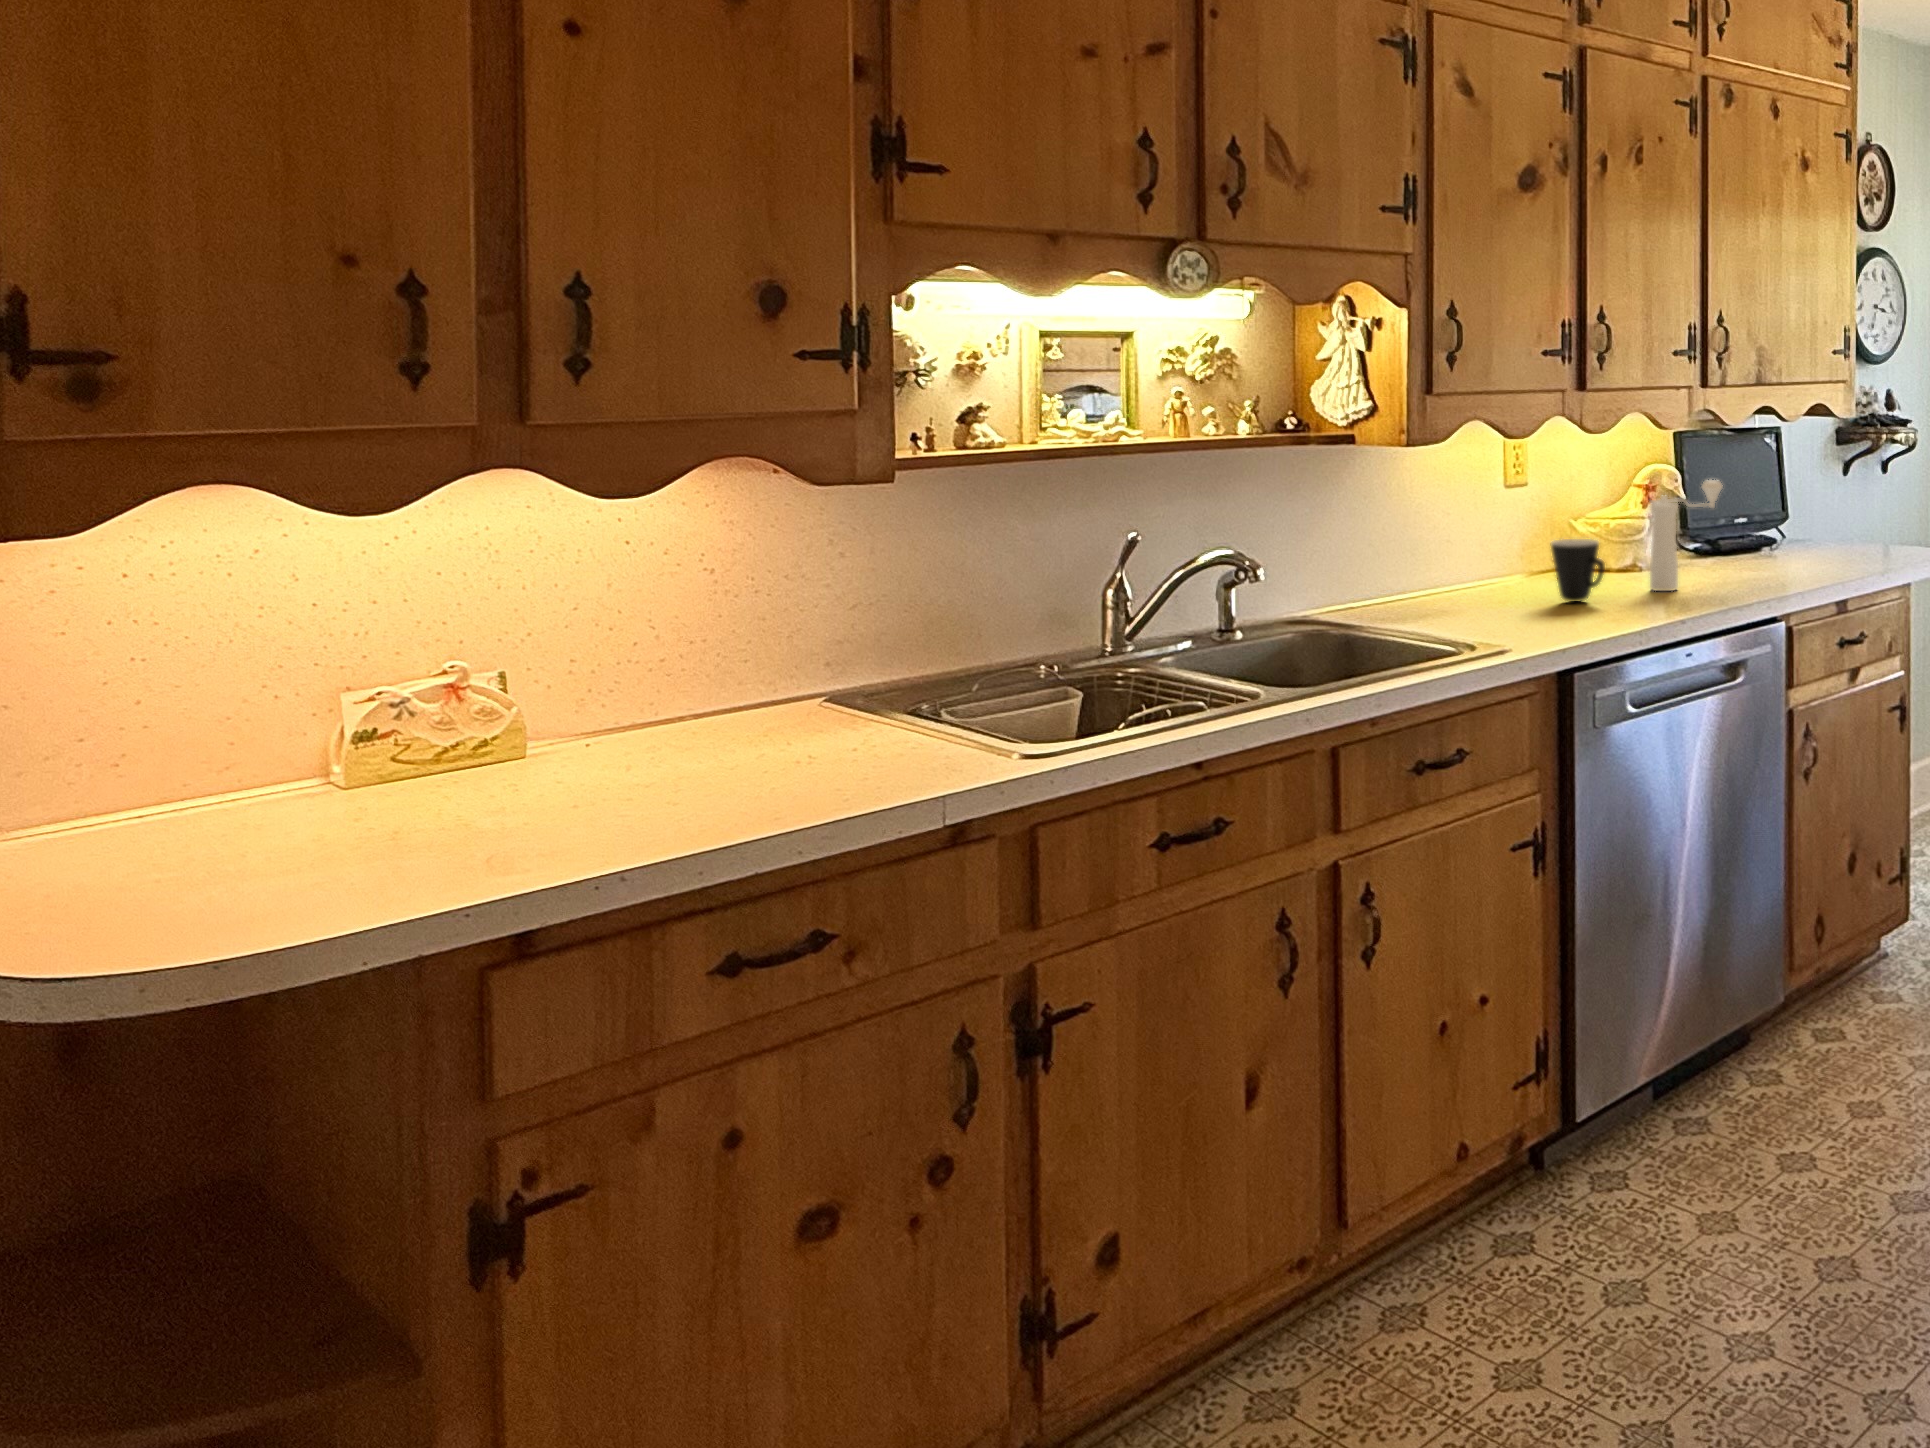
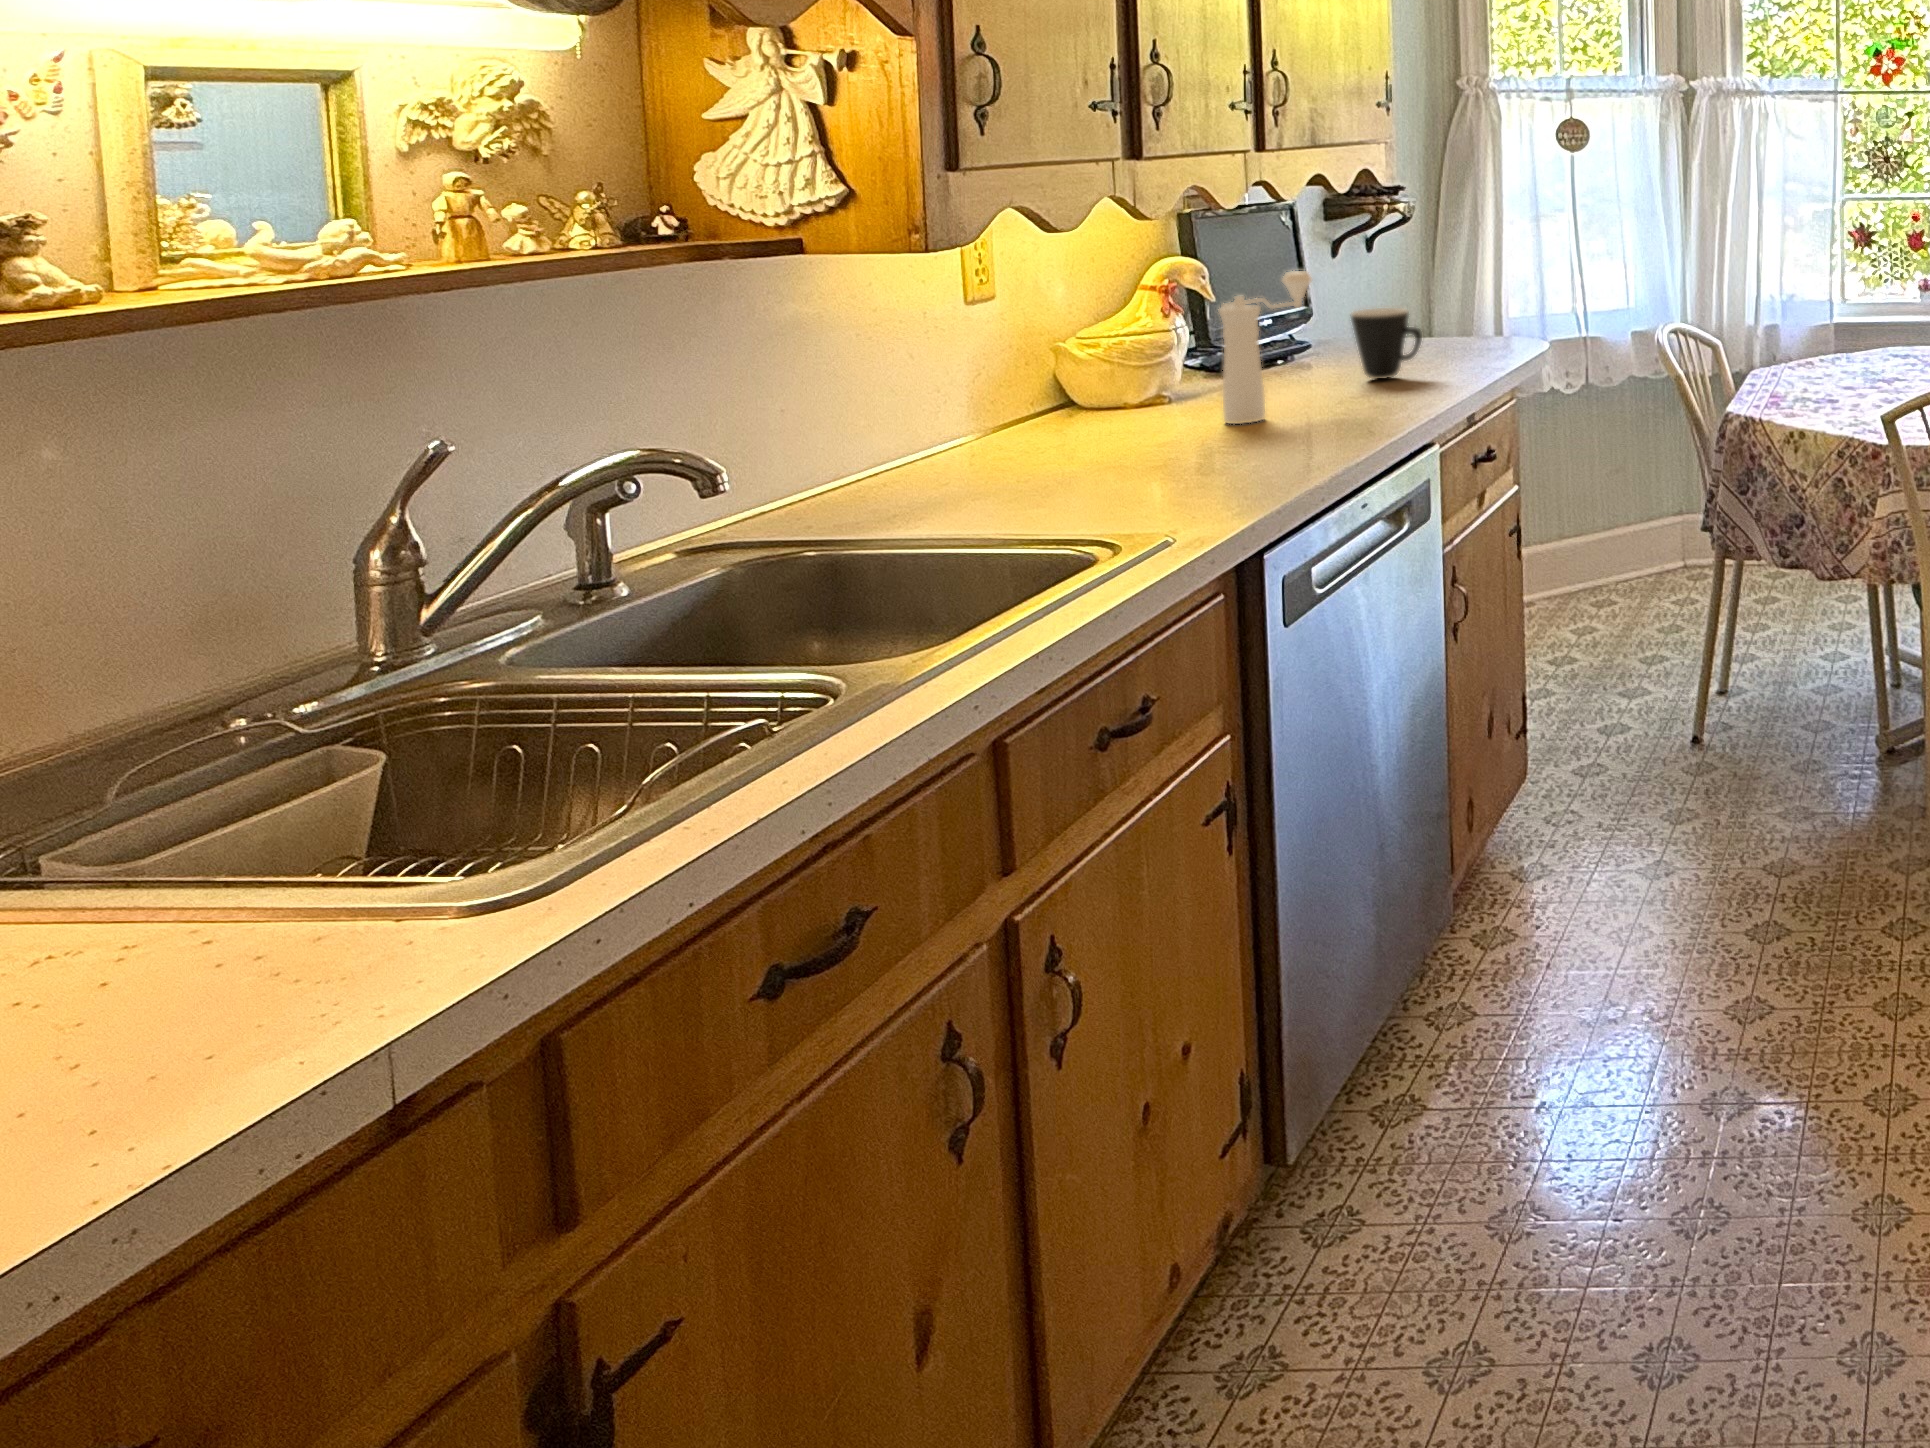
mug: present [1551,539,1605,602] -> present [1351,308,1422,379]

